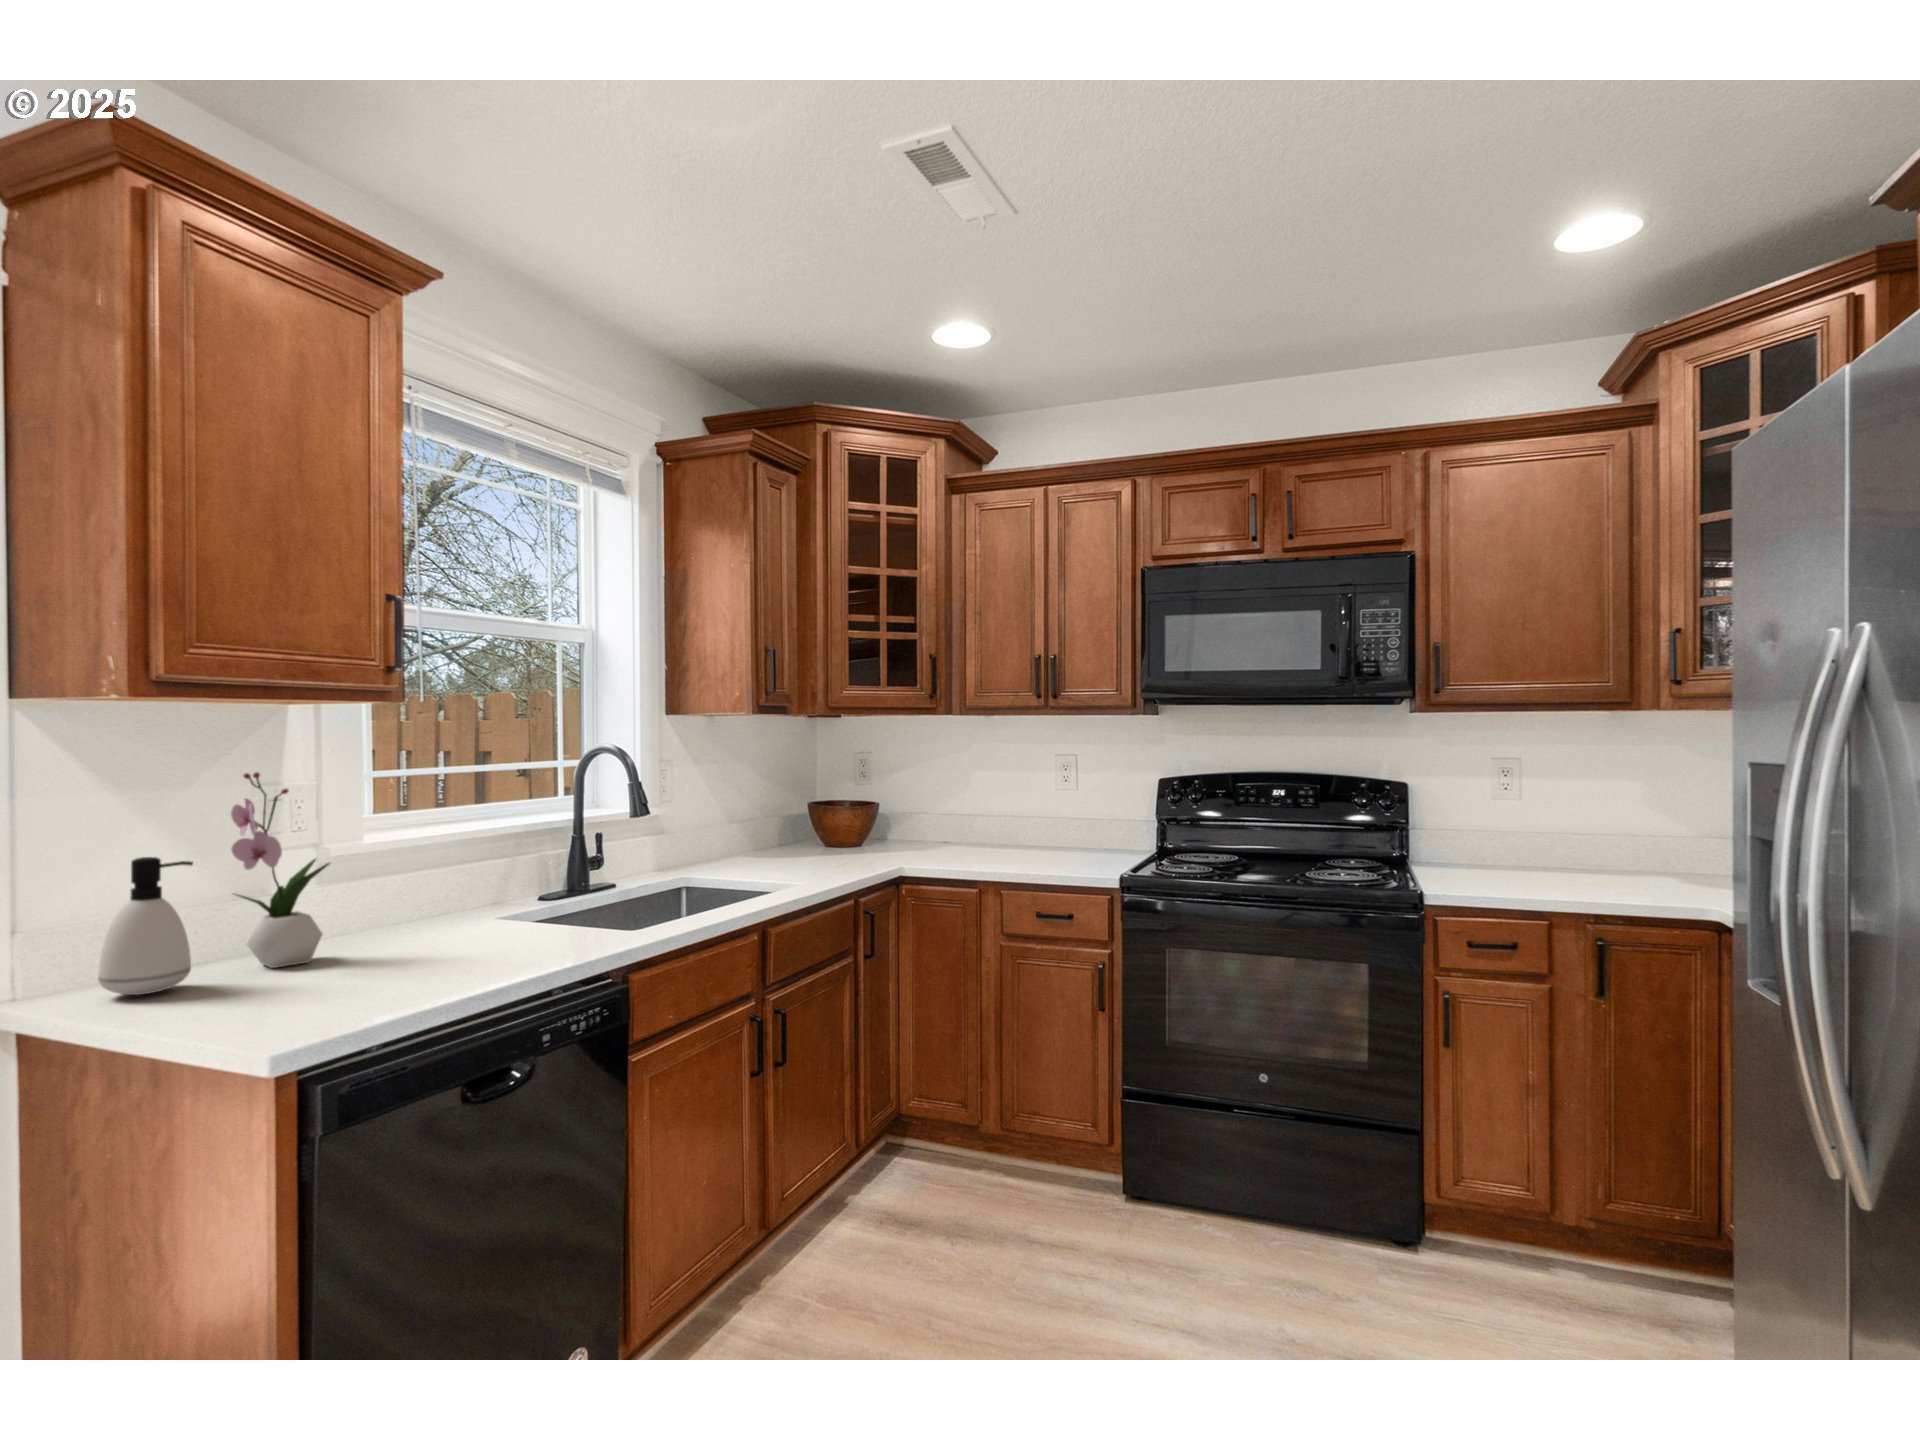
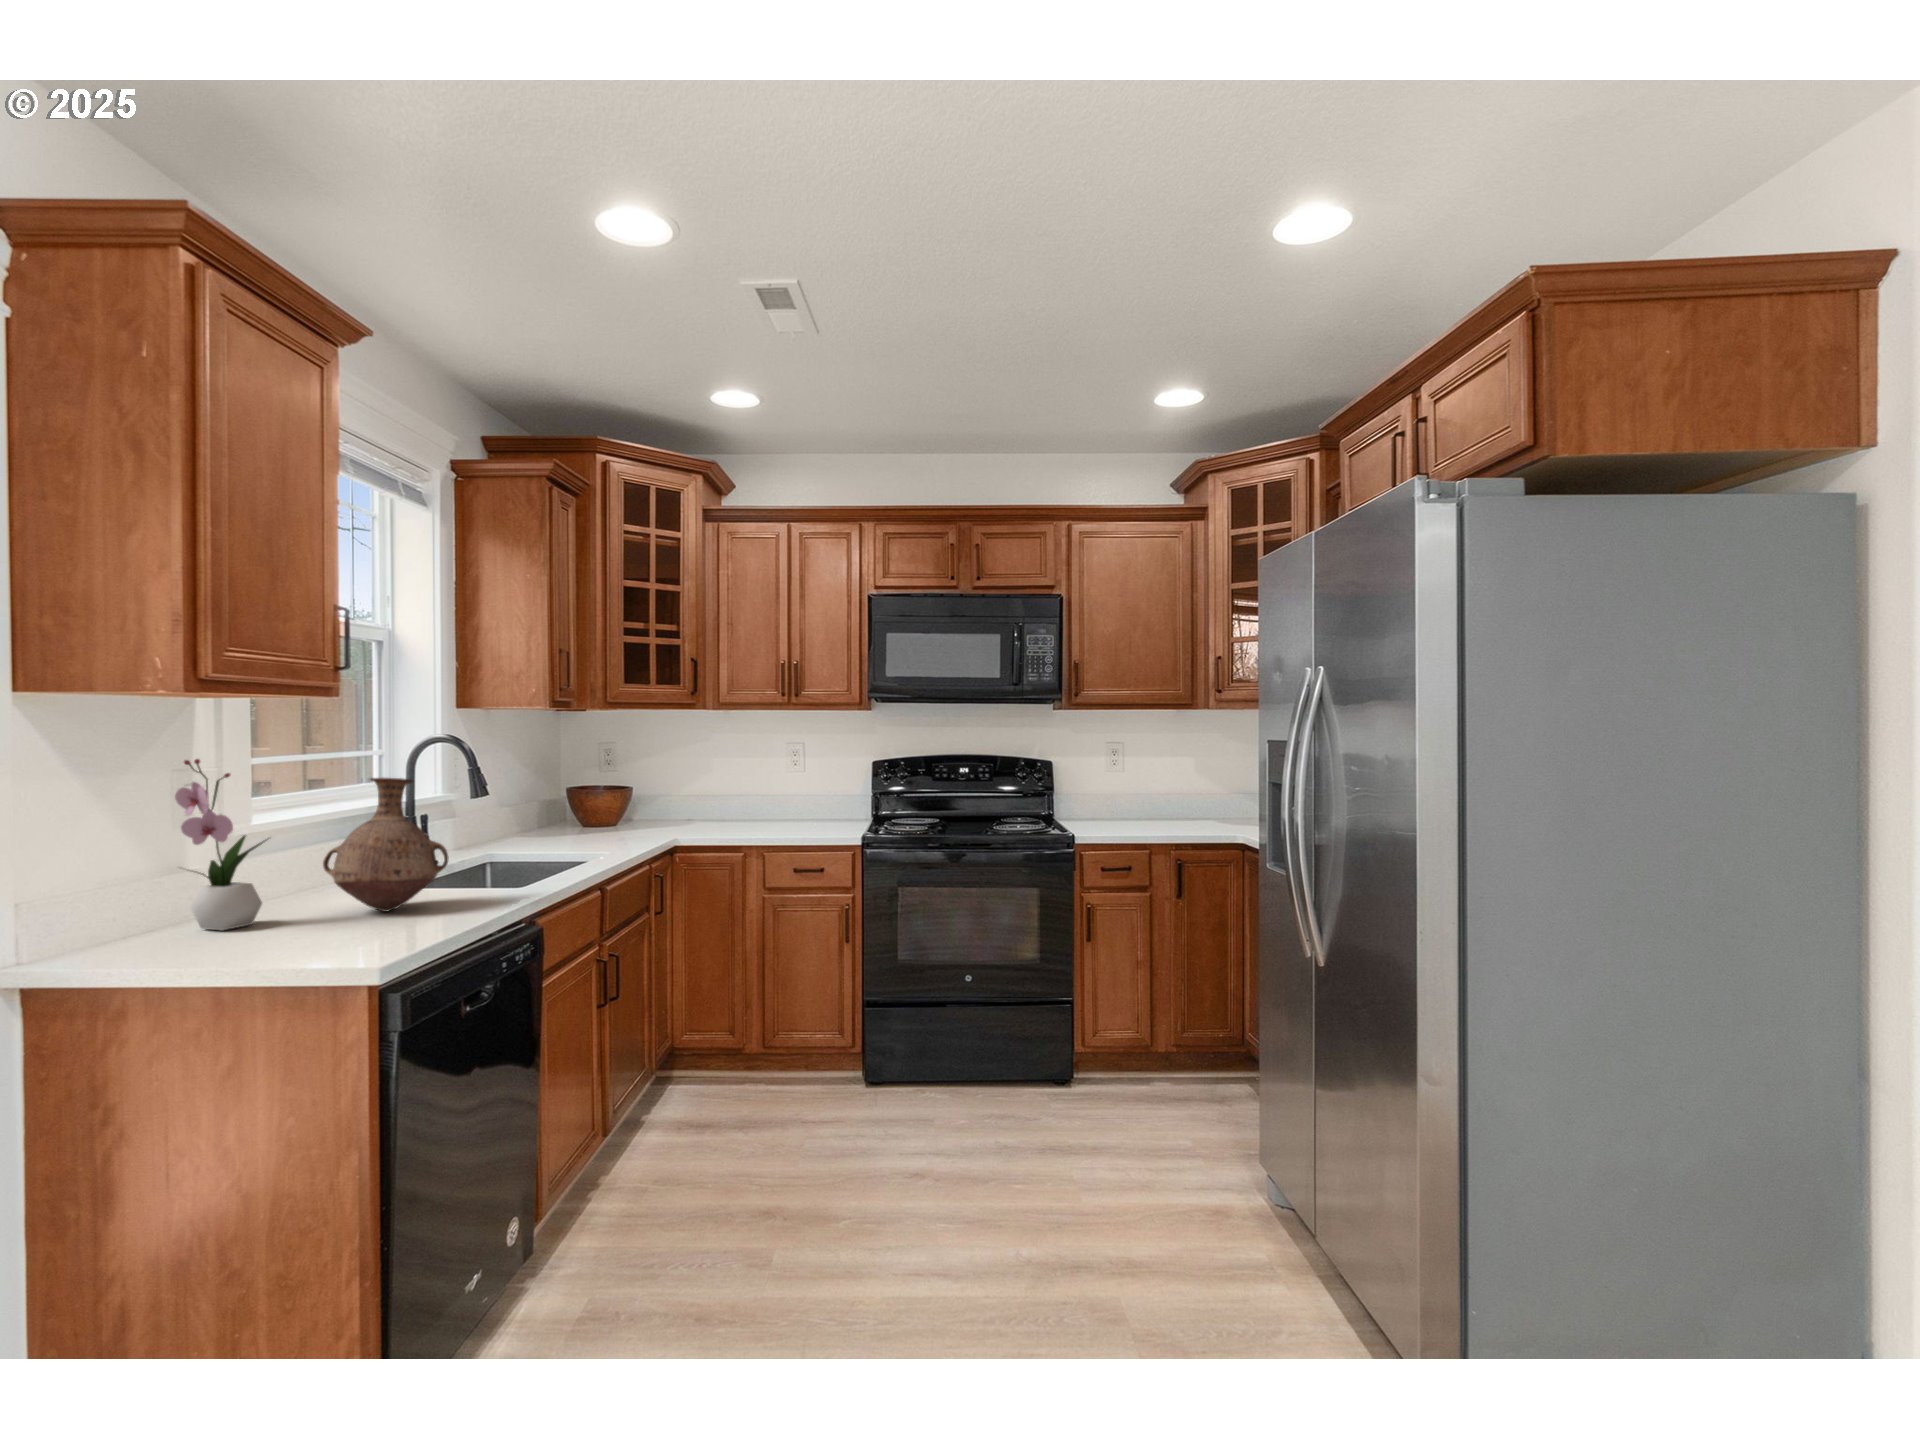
vase: none [395,796,524,956] -> present [323,778,448,911]
soap dispenser: present [98,857,193,995] -> none [91,833,178,954]

